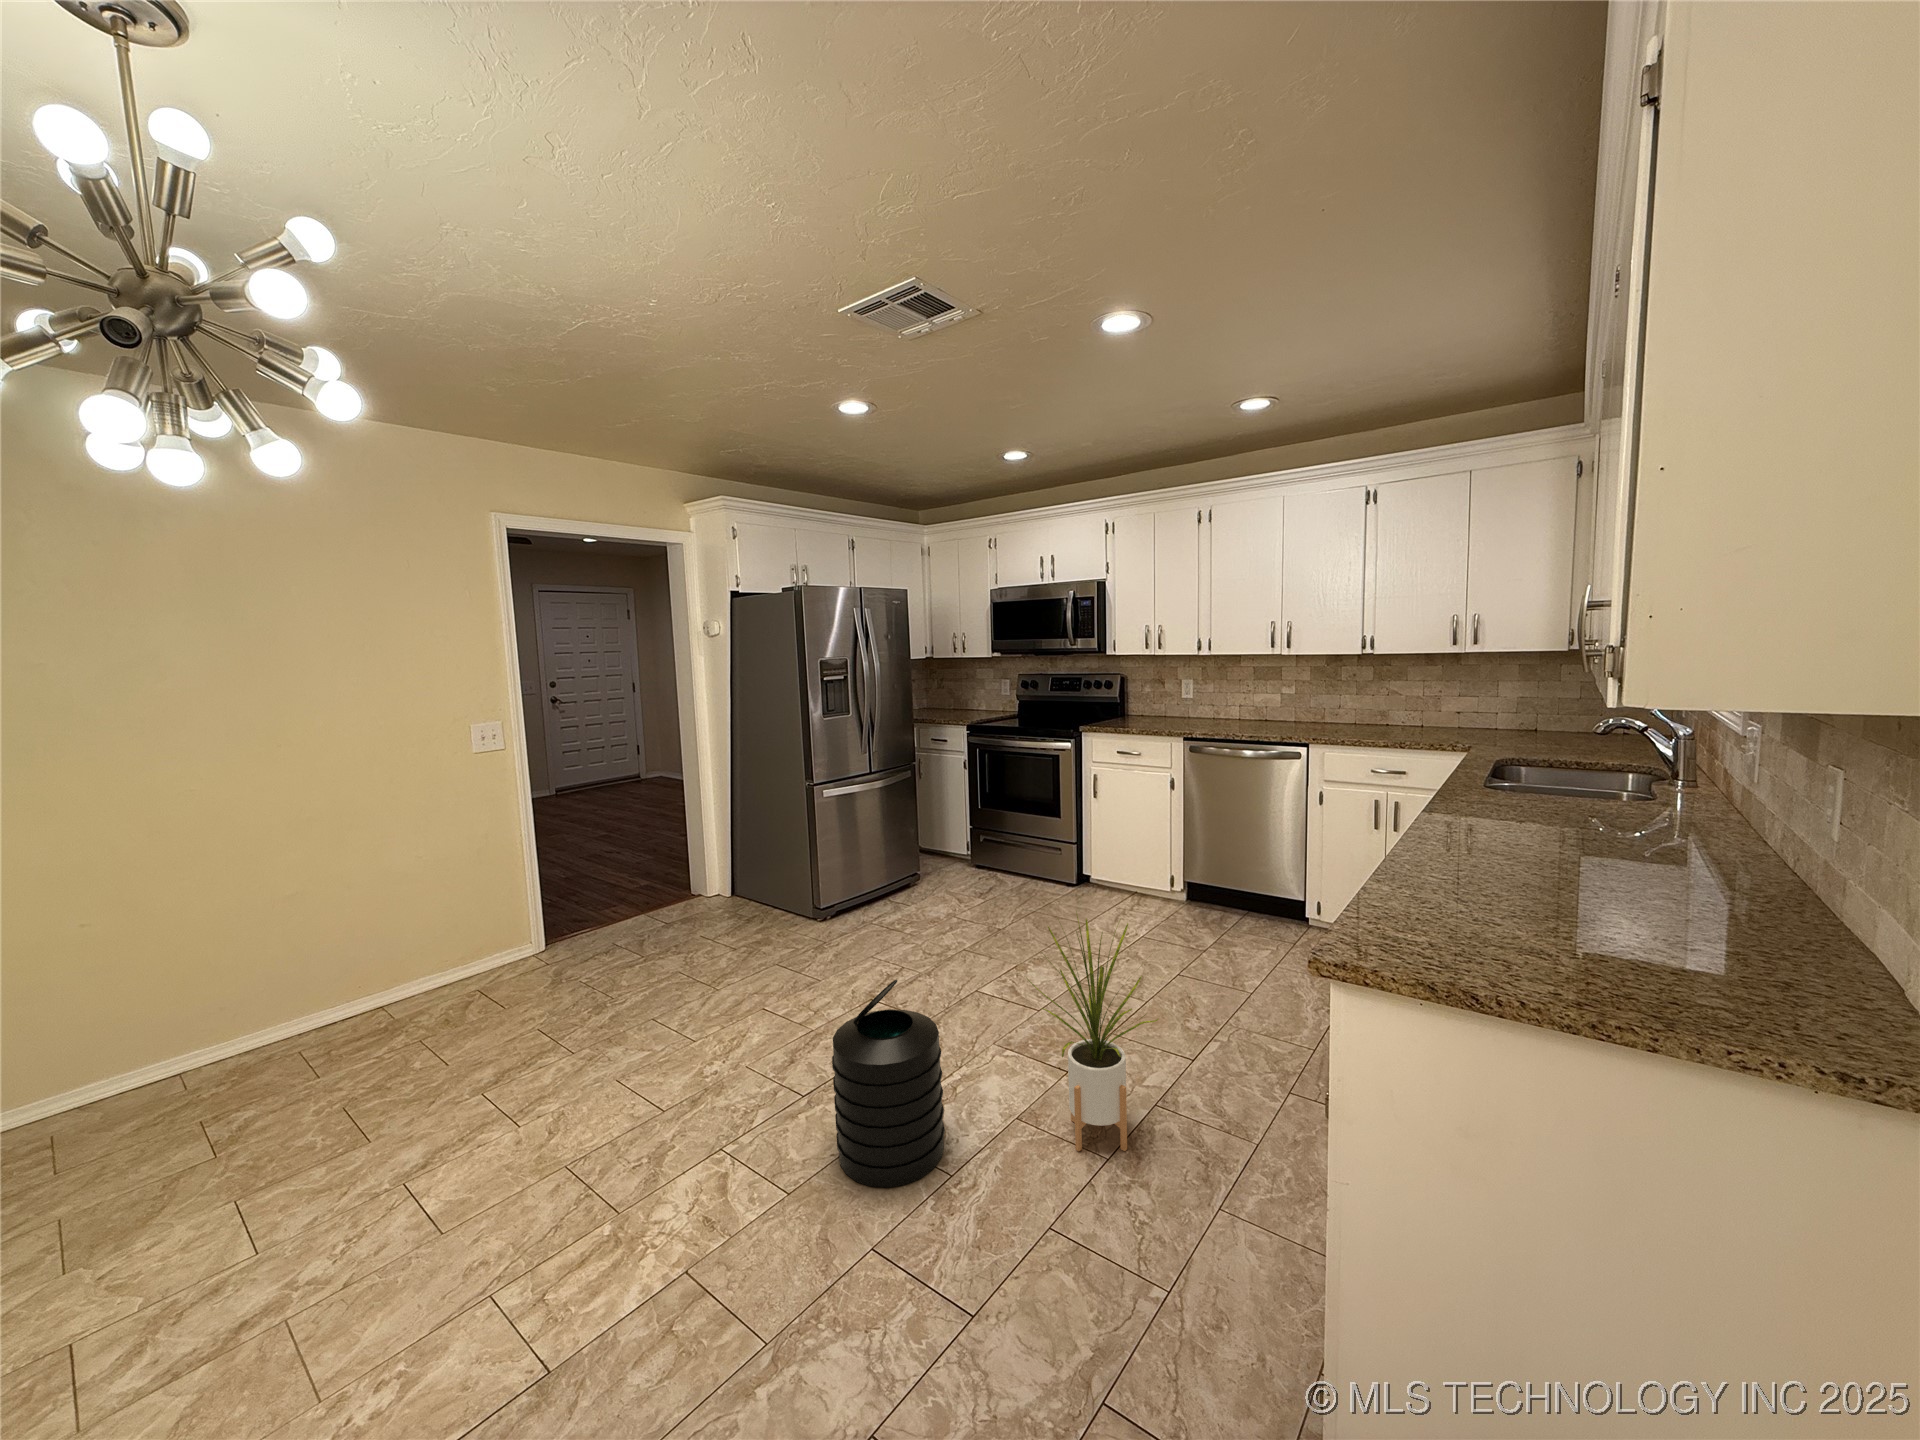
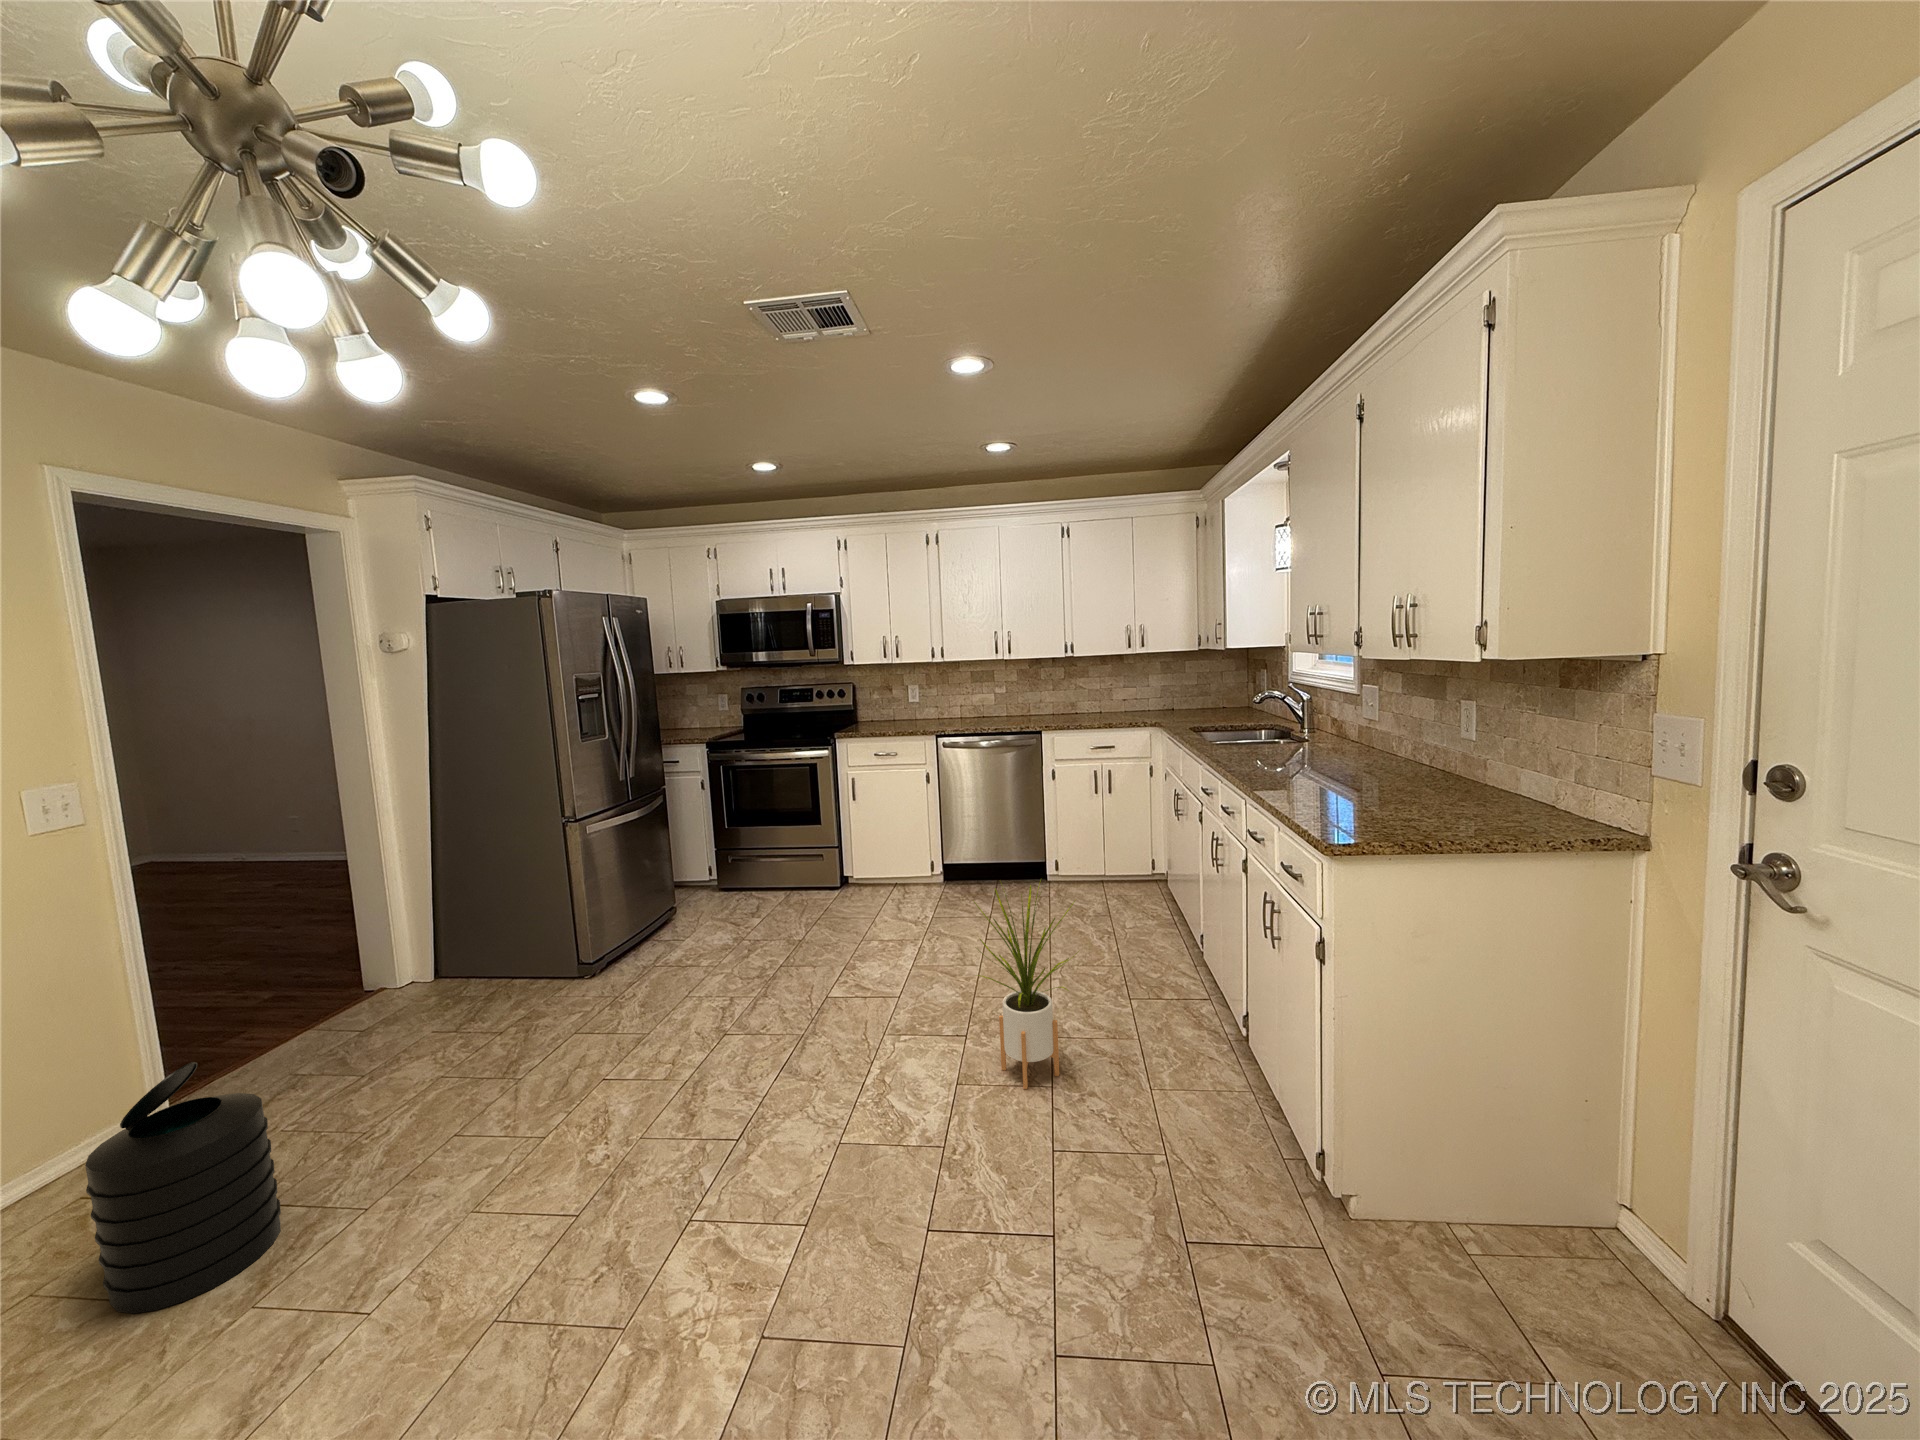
trash can: present [832,980,945,1187] -> present [85,1062,281,1314]

